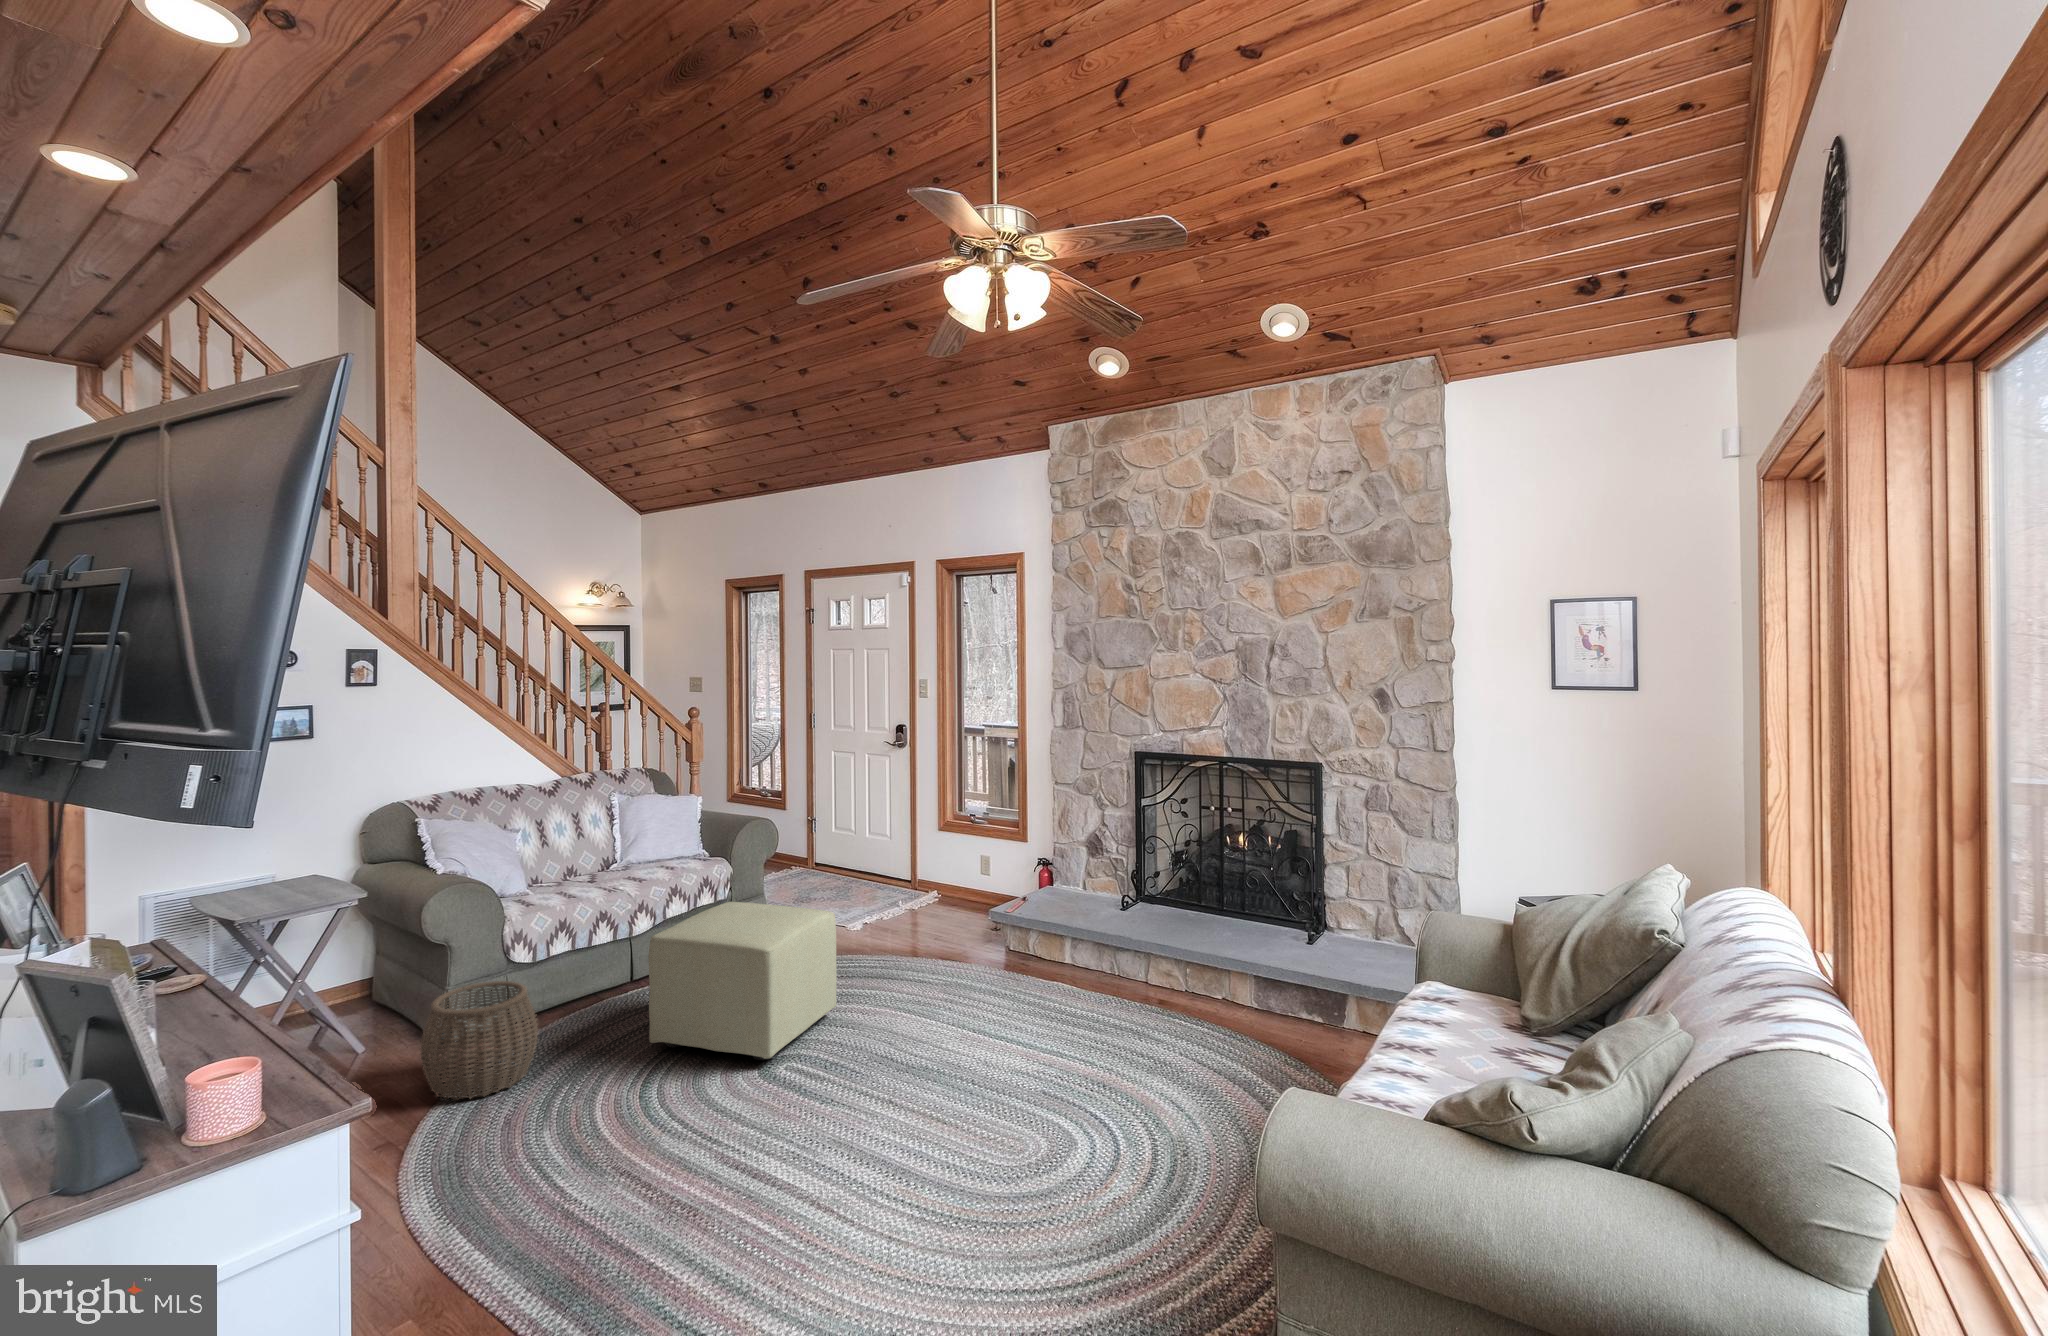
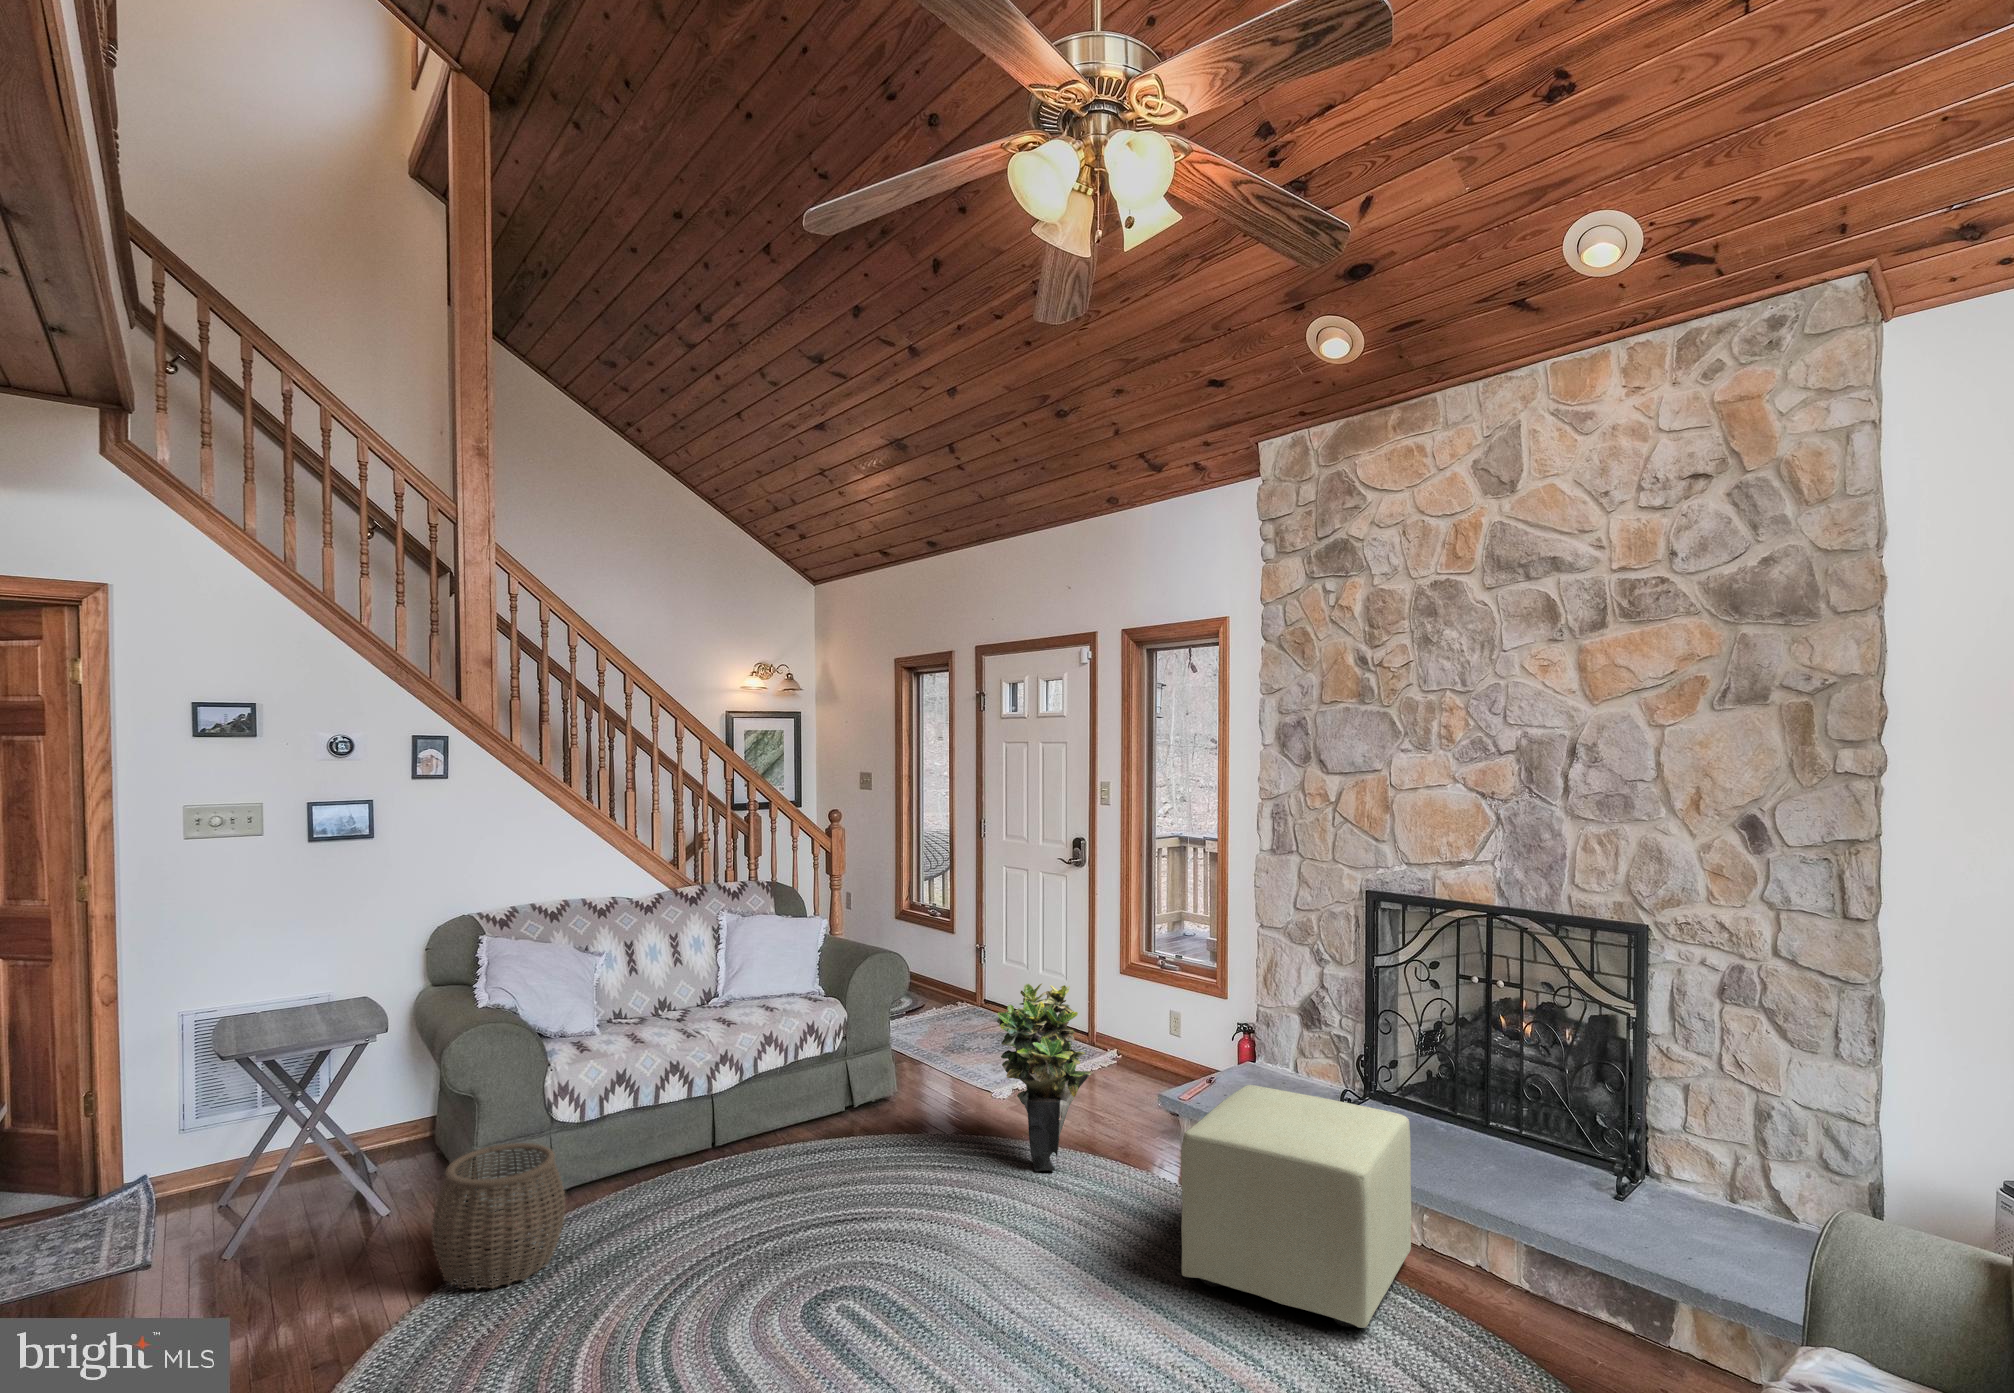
potted plant: none [865,832,941,971] -> present [996,983,1091,1172]
ottoman: present [648,902,837,1060] -> present [1181,1085,1411,1328]

